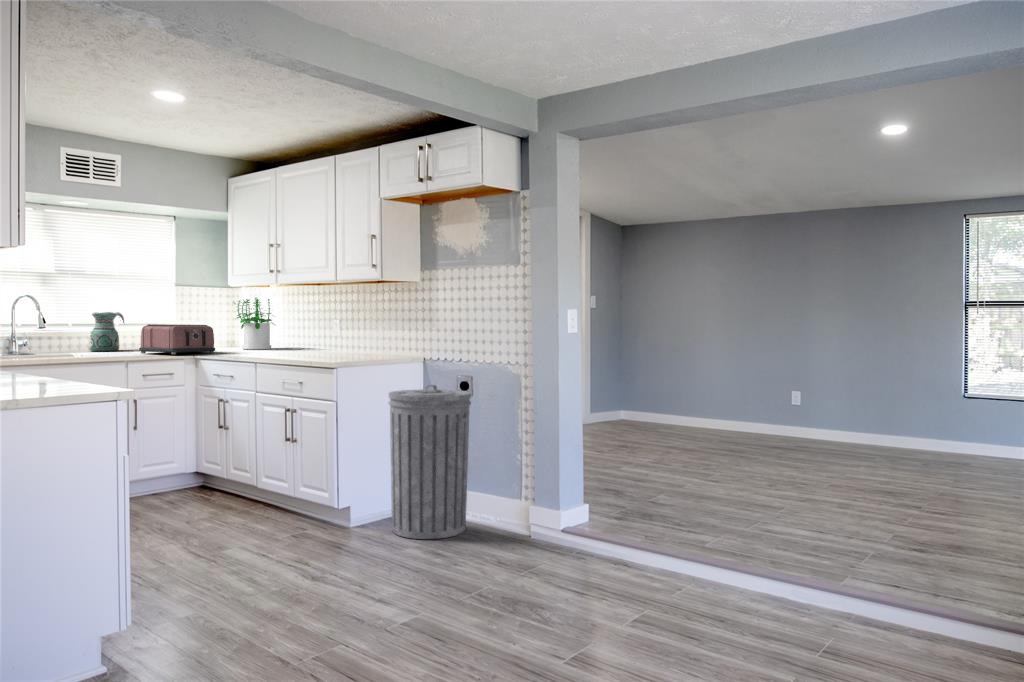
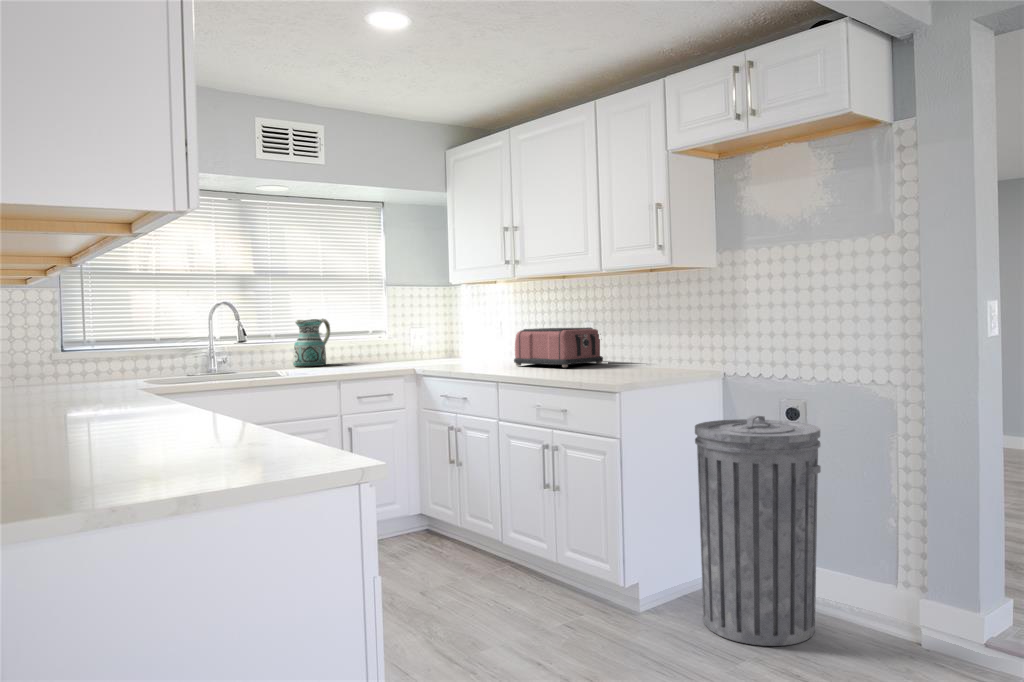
potted plant: present [234,298,273,349] -> none [453,295,507,360]
toaster: present [139,324,215,354] -> present [514,328,603,367]

